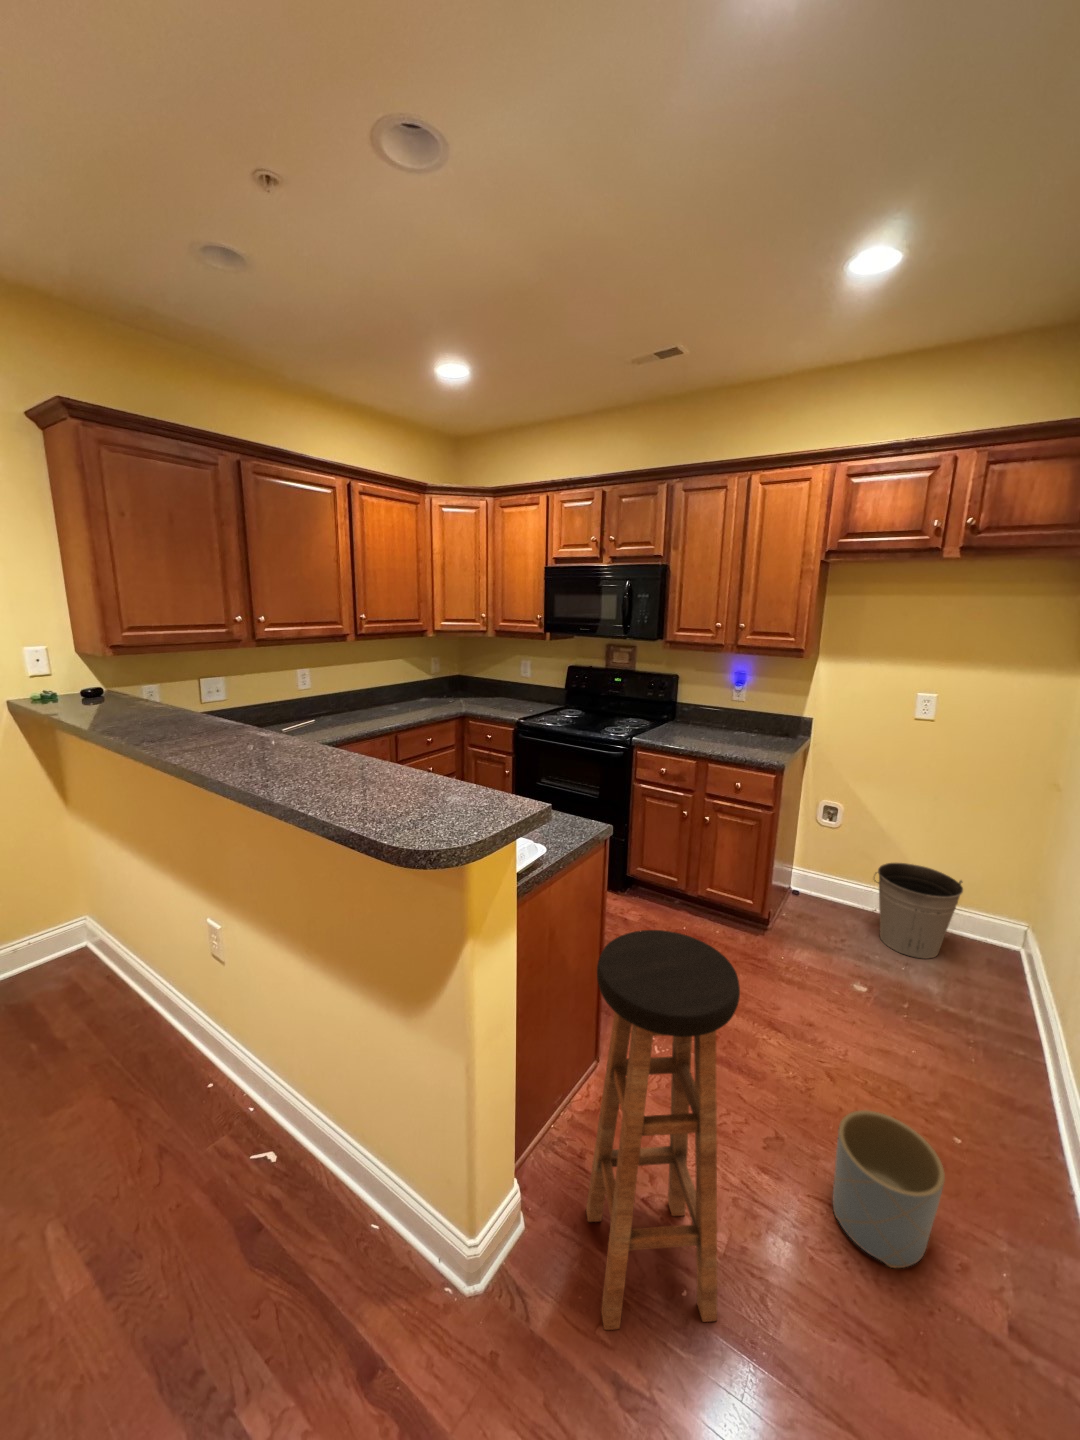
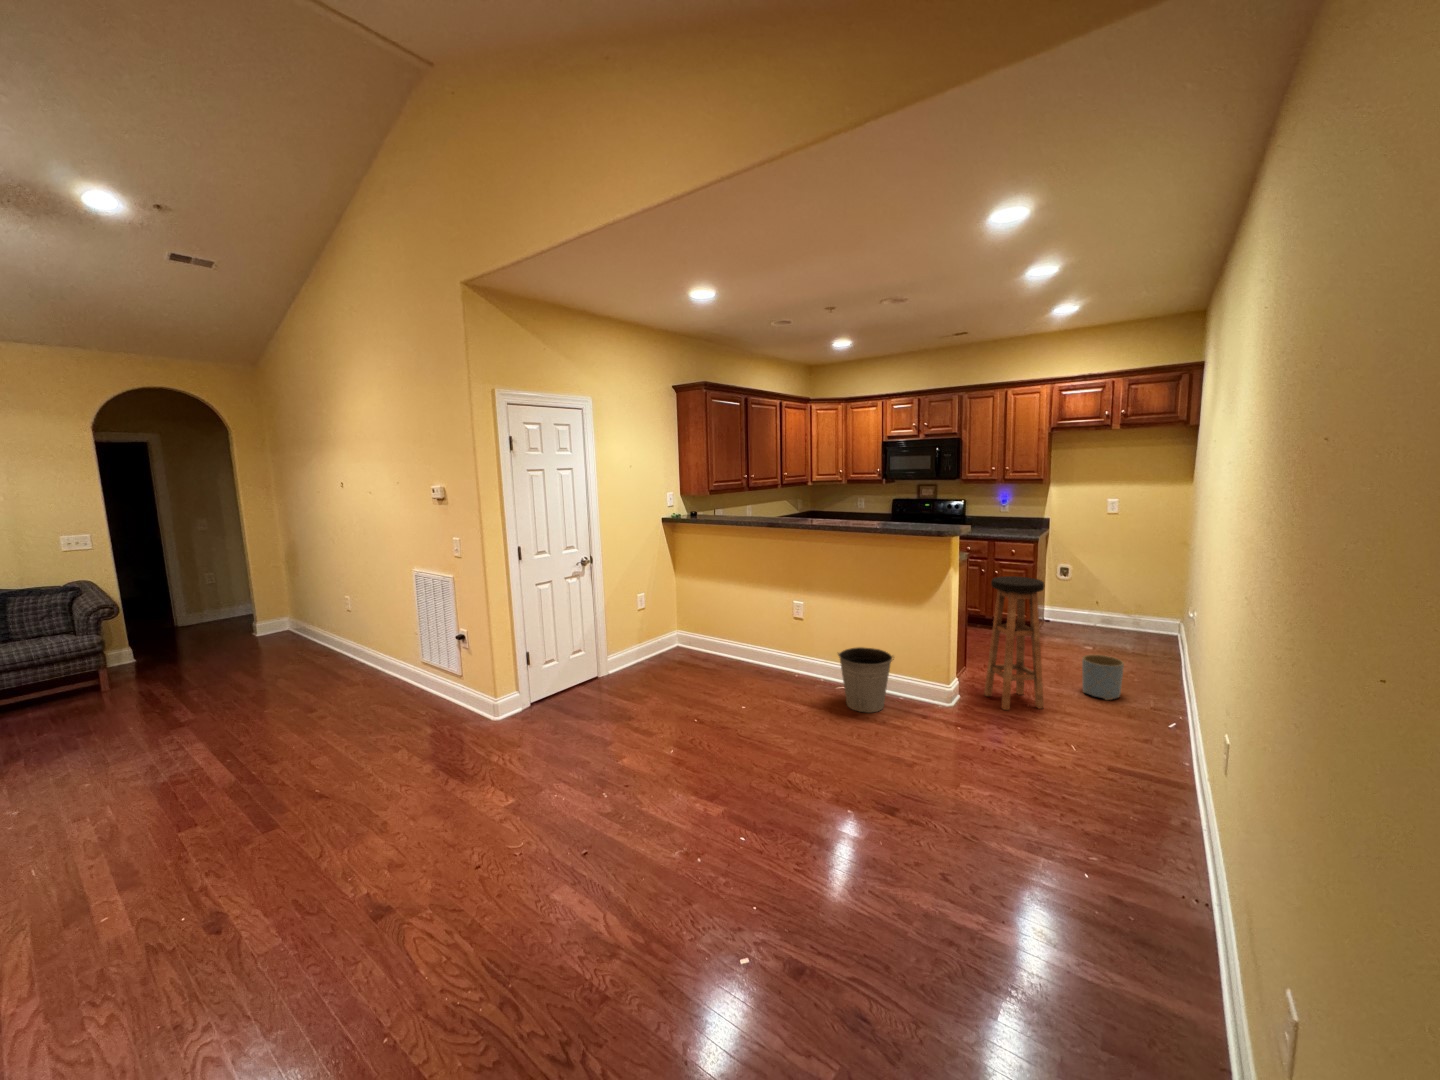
bucket: present [875,863,963,959] -> present [838,647,894,713]

